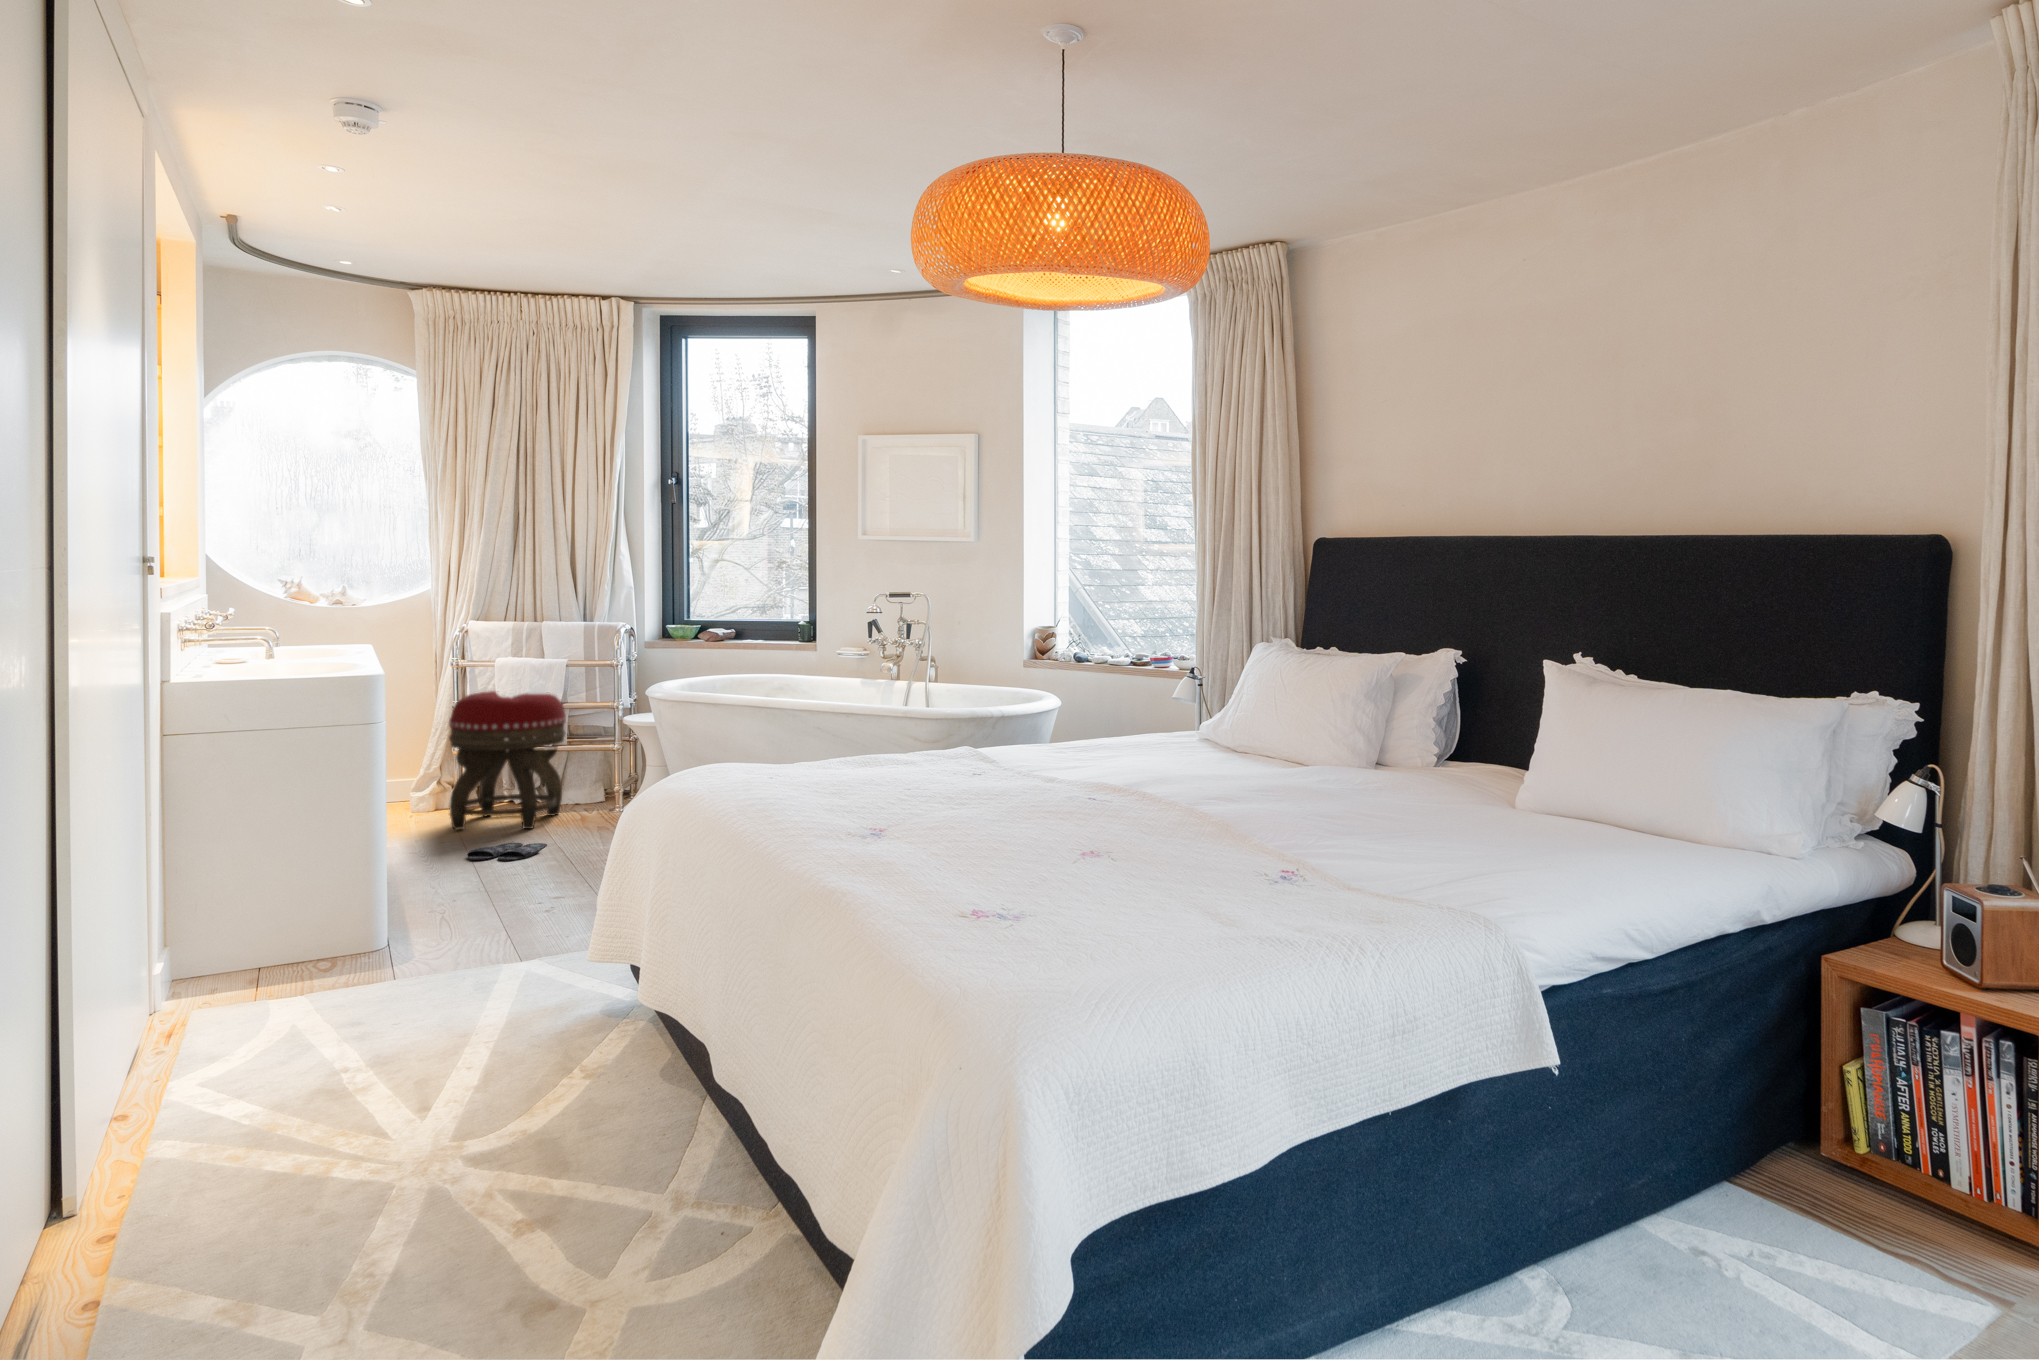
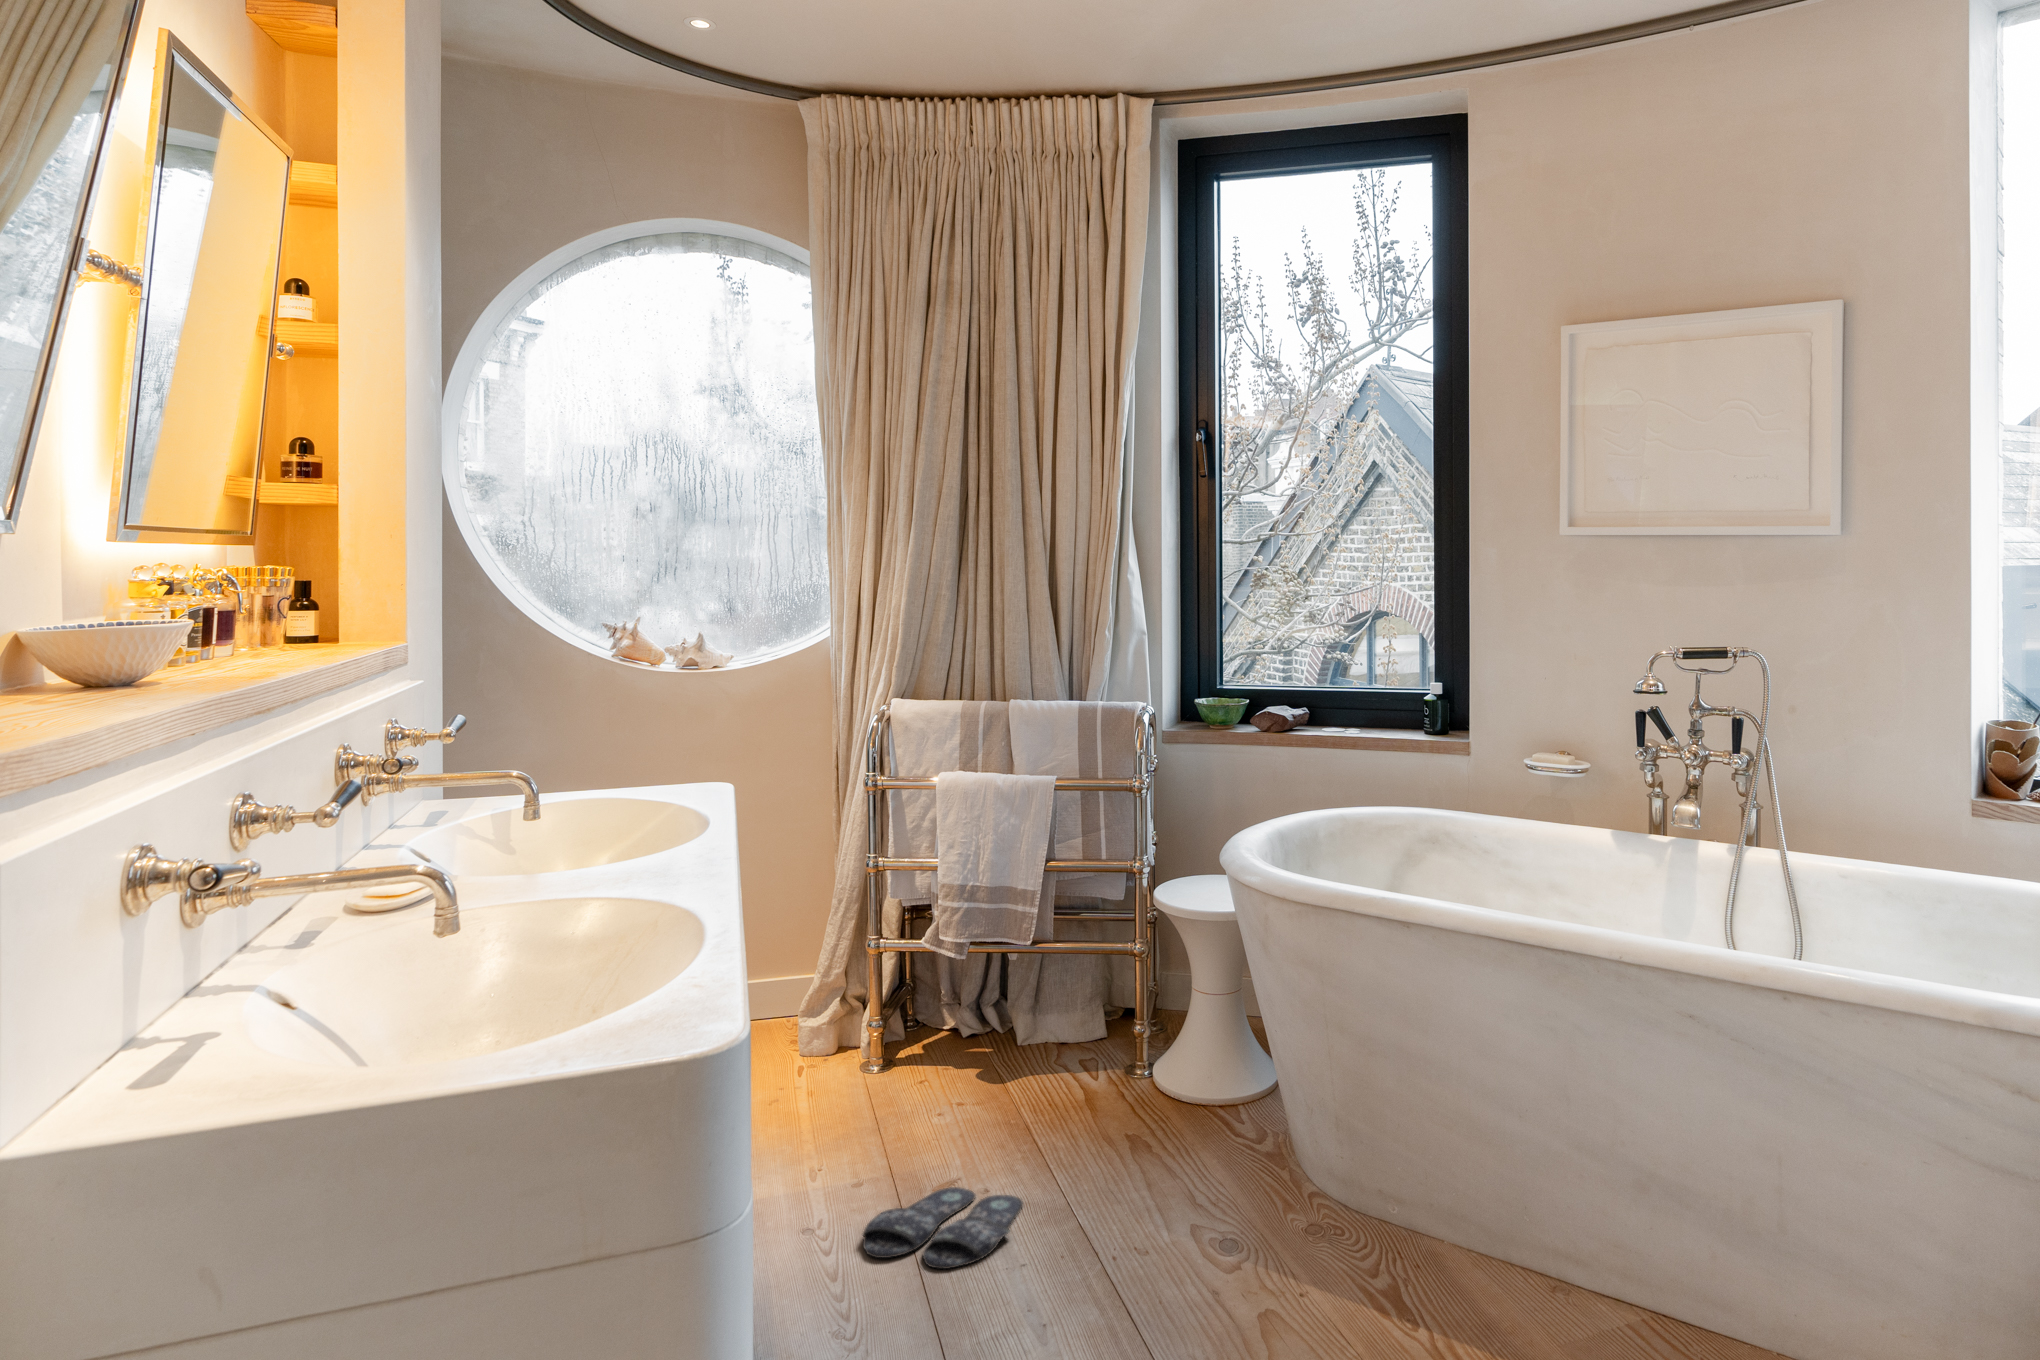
footstool: present [449,691,566,830] -> none [846,834,1053,1132]

